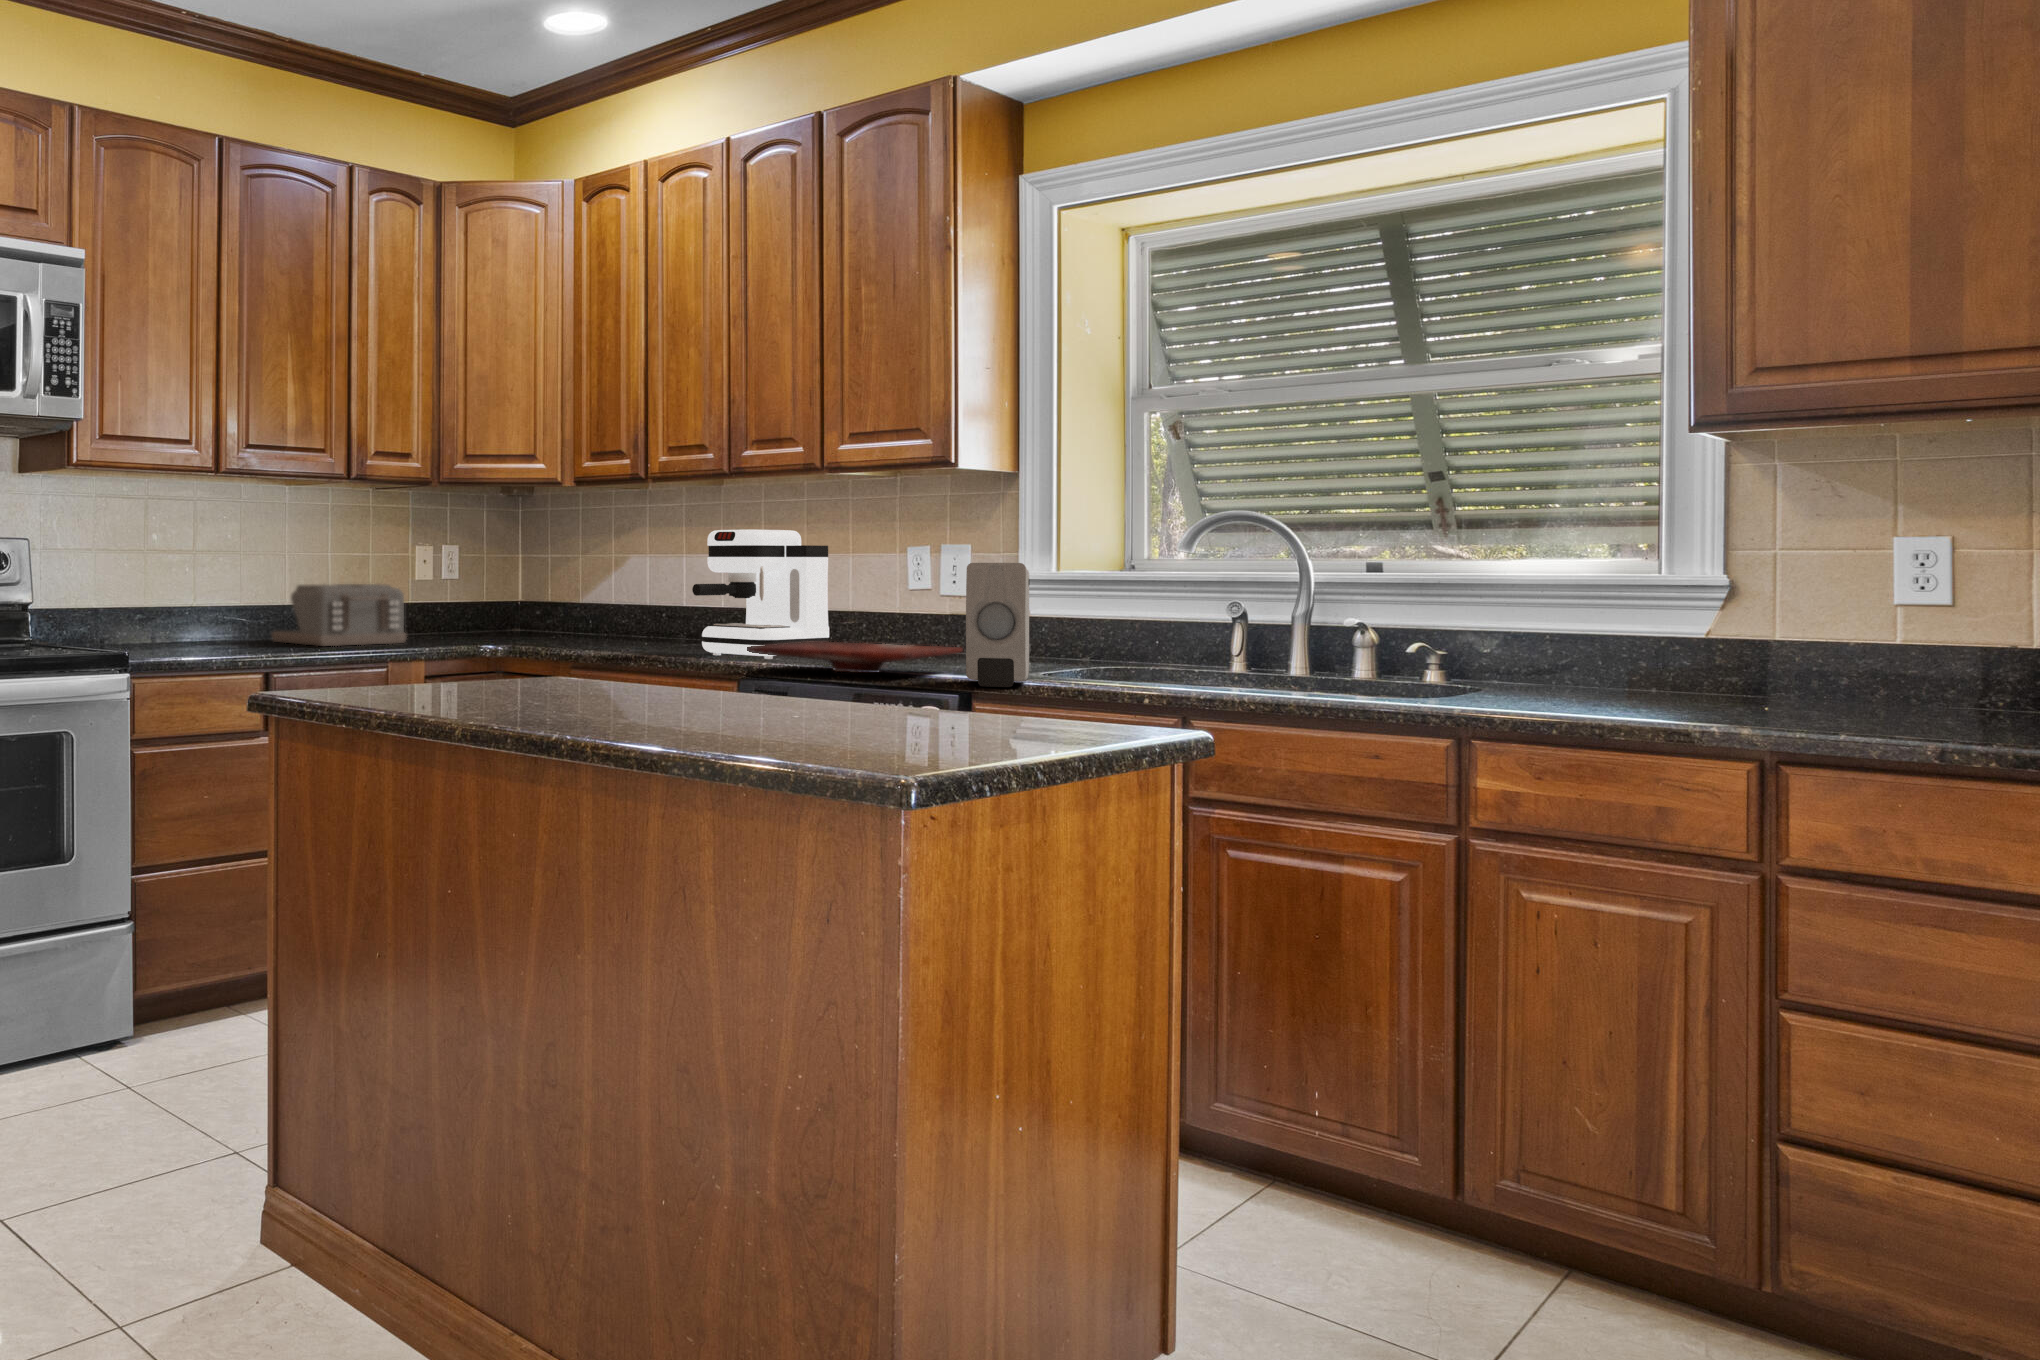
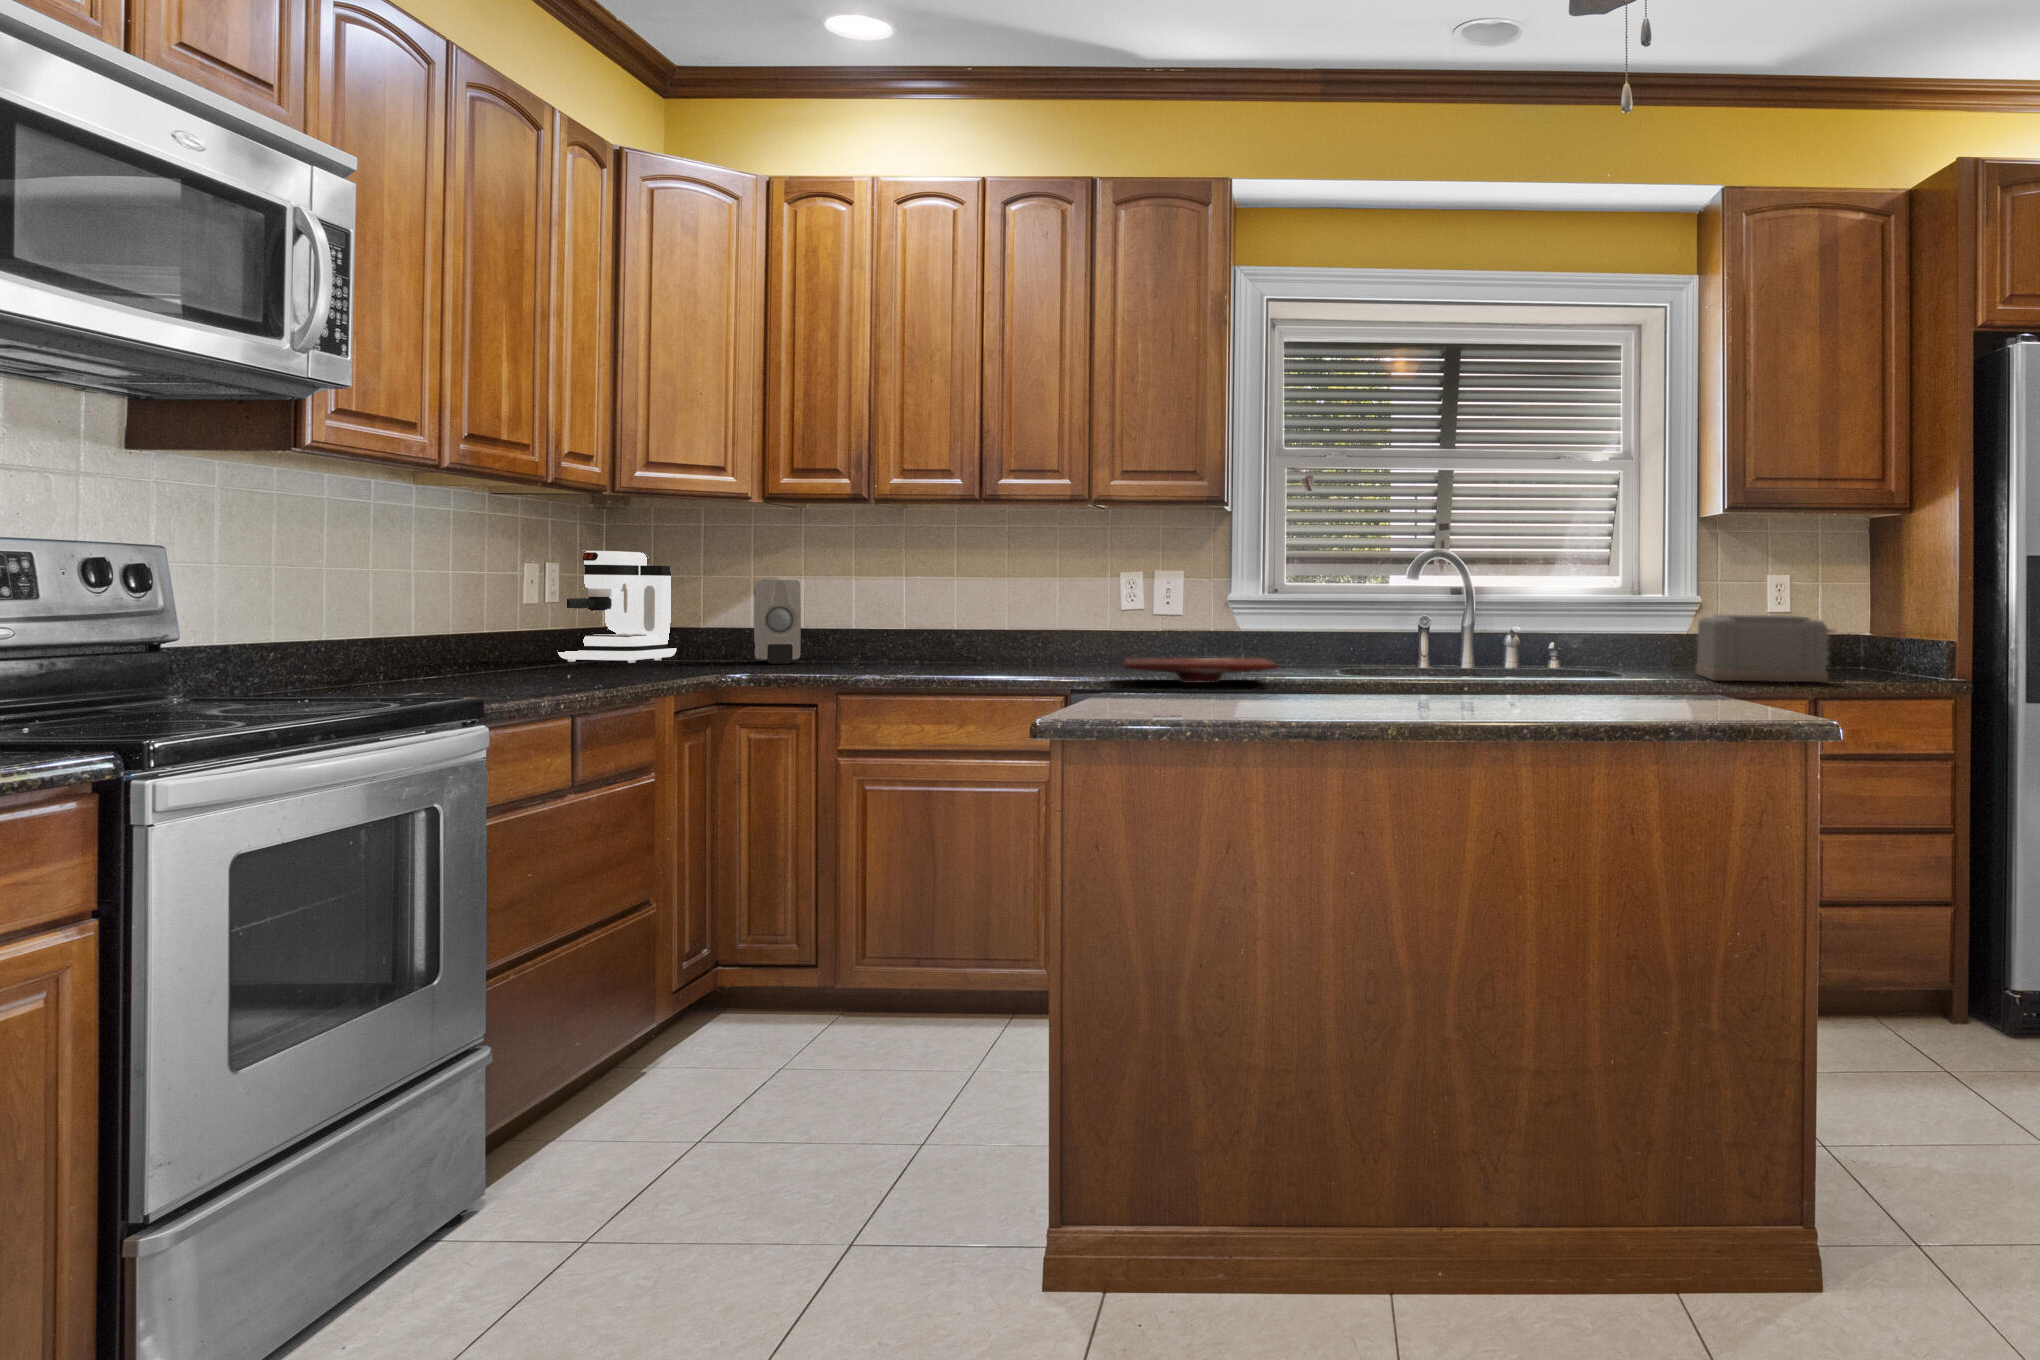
coffee maker: present [692,530,829,659] -> present [558,551,676,663]
soap dispenser: present [966,563,1030,687] -> present [754,580,801,664]
toaster: present [272,584,406,646] -> present [1696,614,1834,682]

